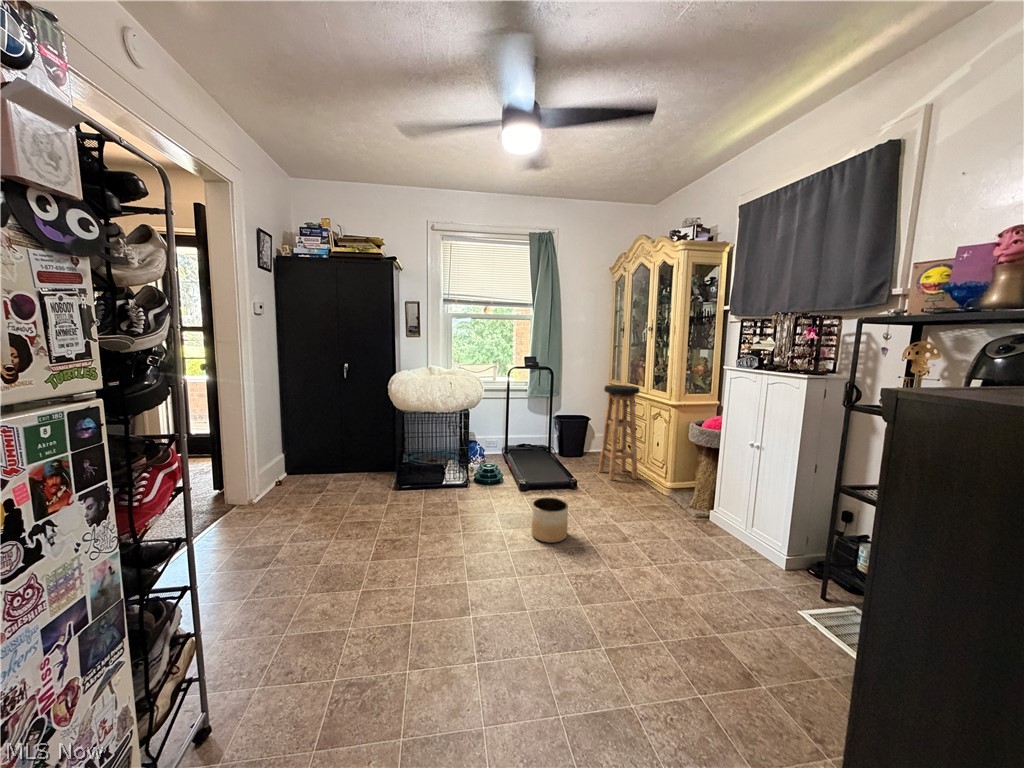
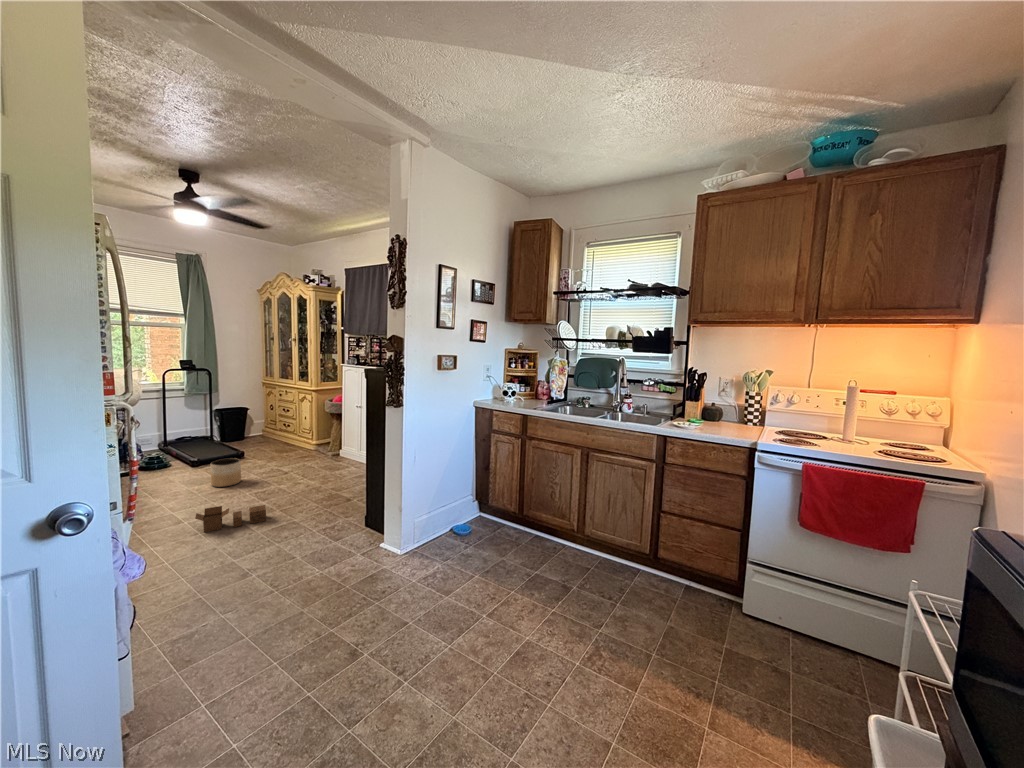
bar stool: present [599,385,640,481] -> none [260,380,293,449]
cardboard box: none [483,607,590,675] -> present [195,505,266,532]

